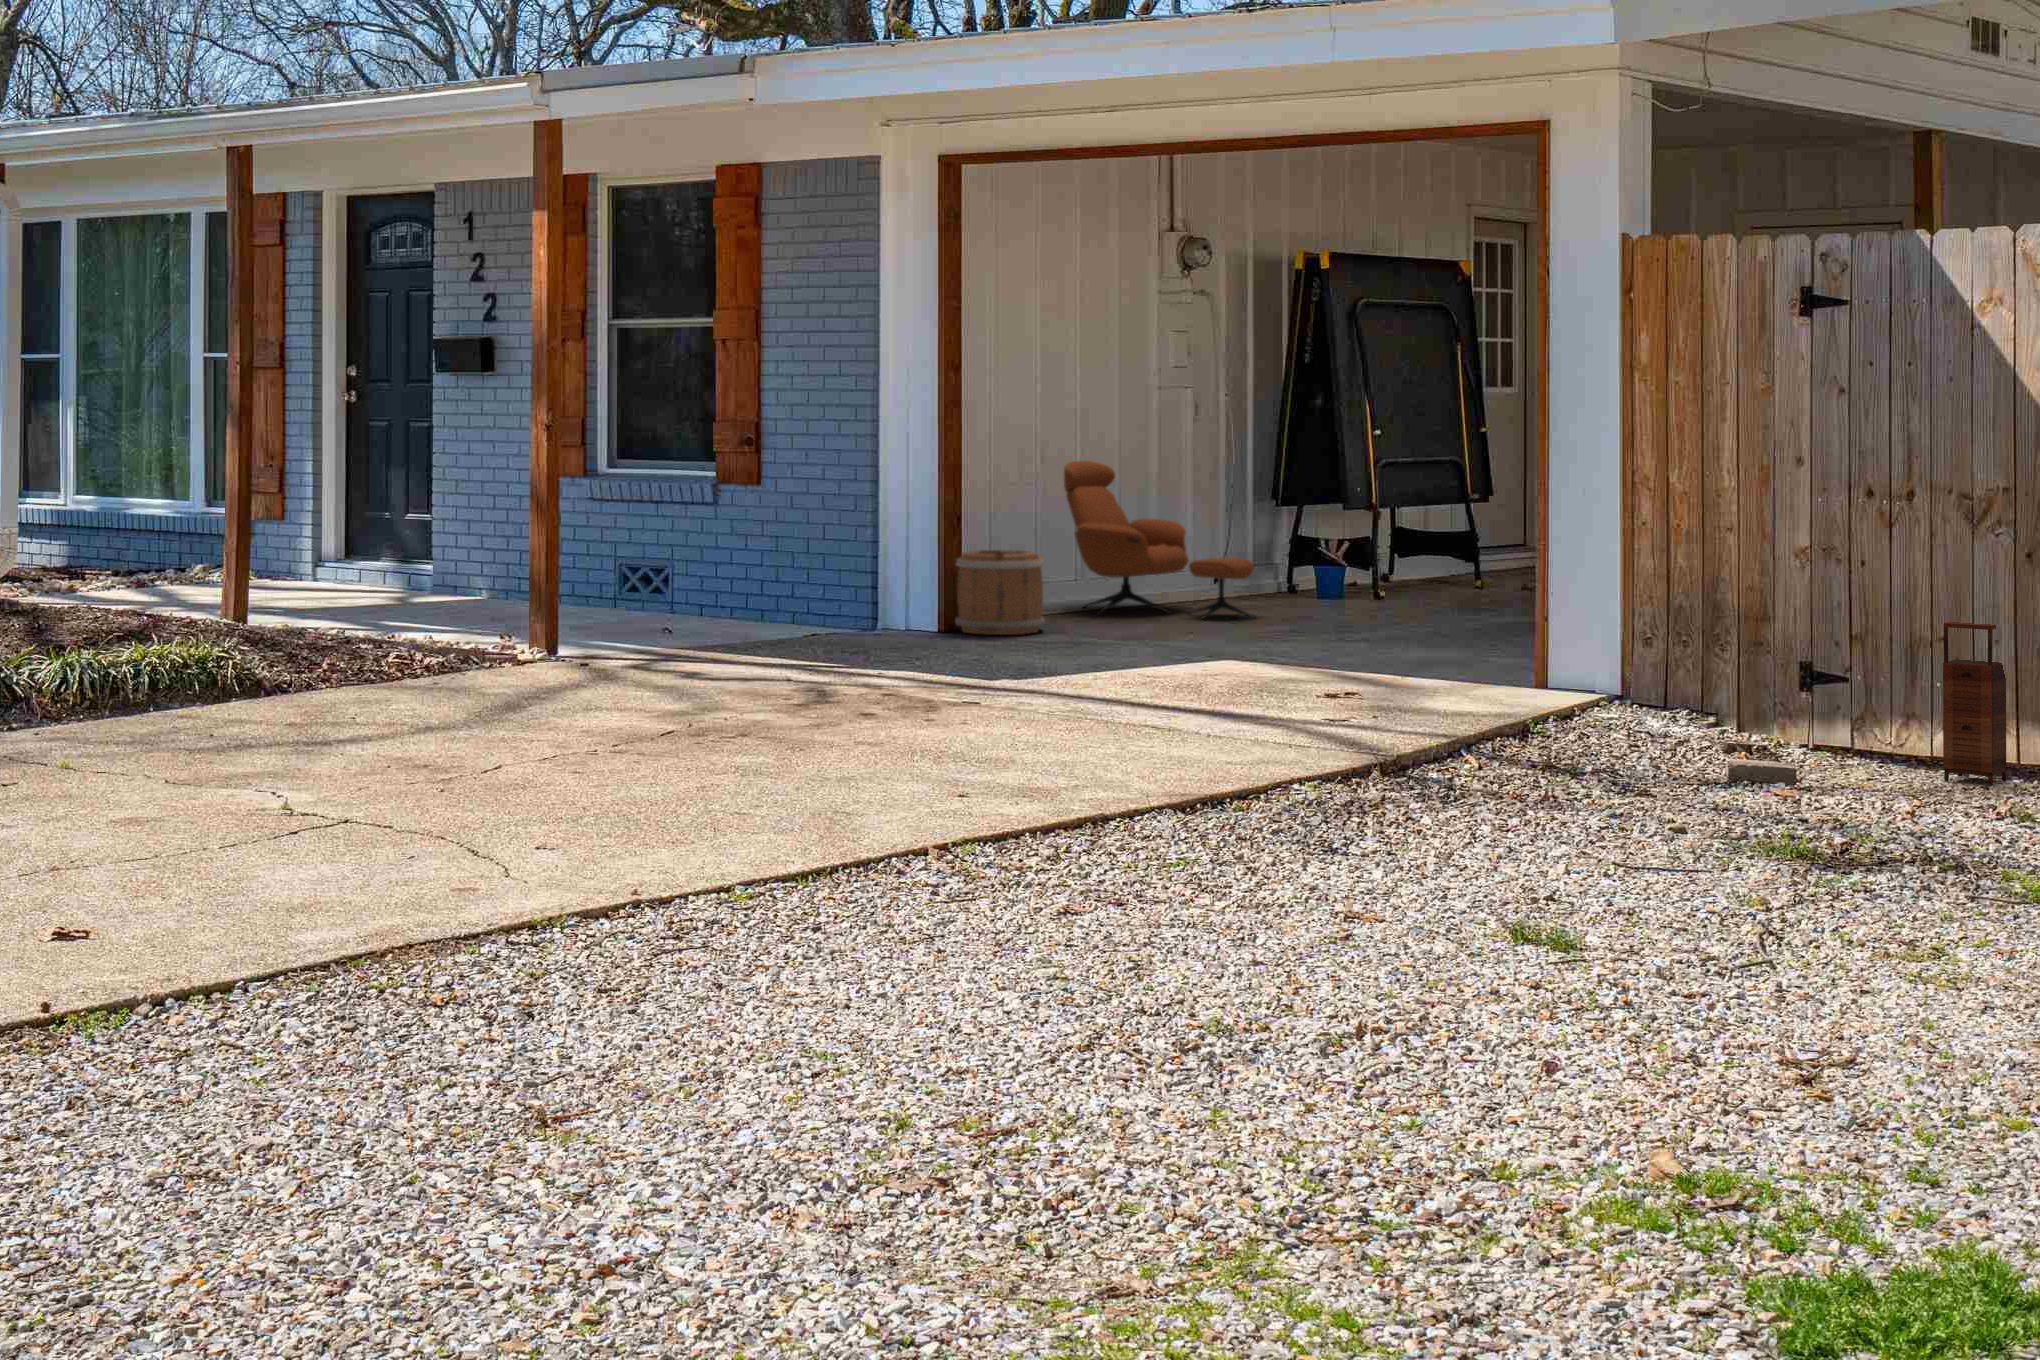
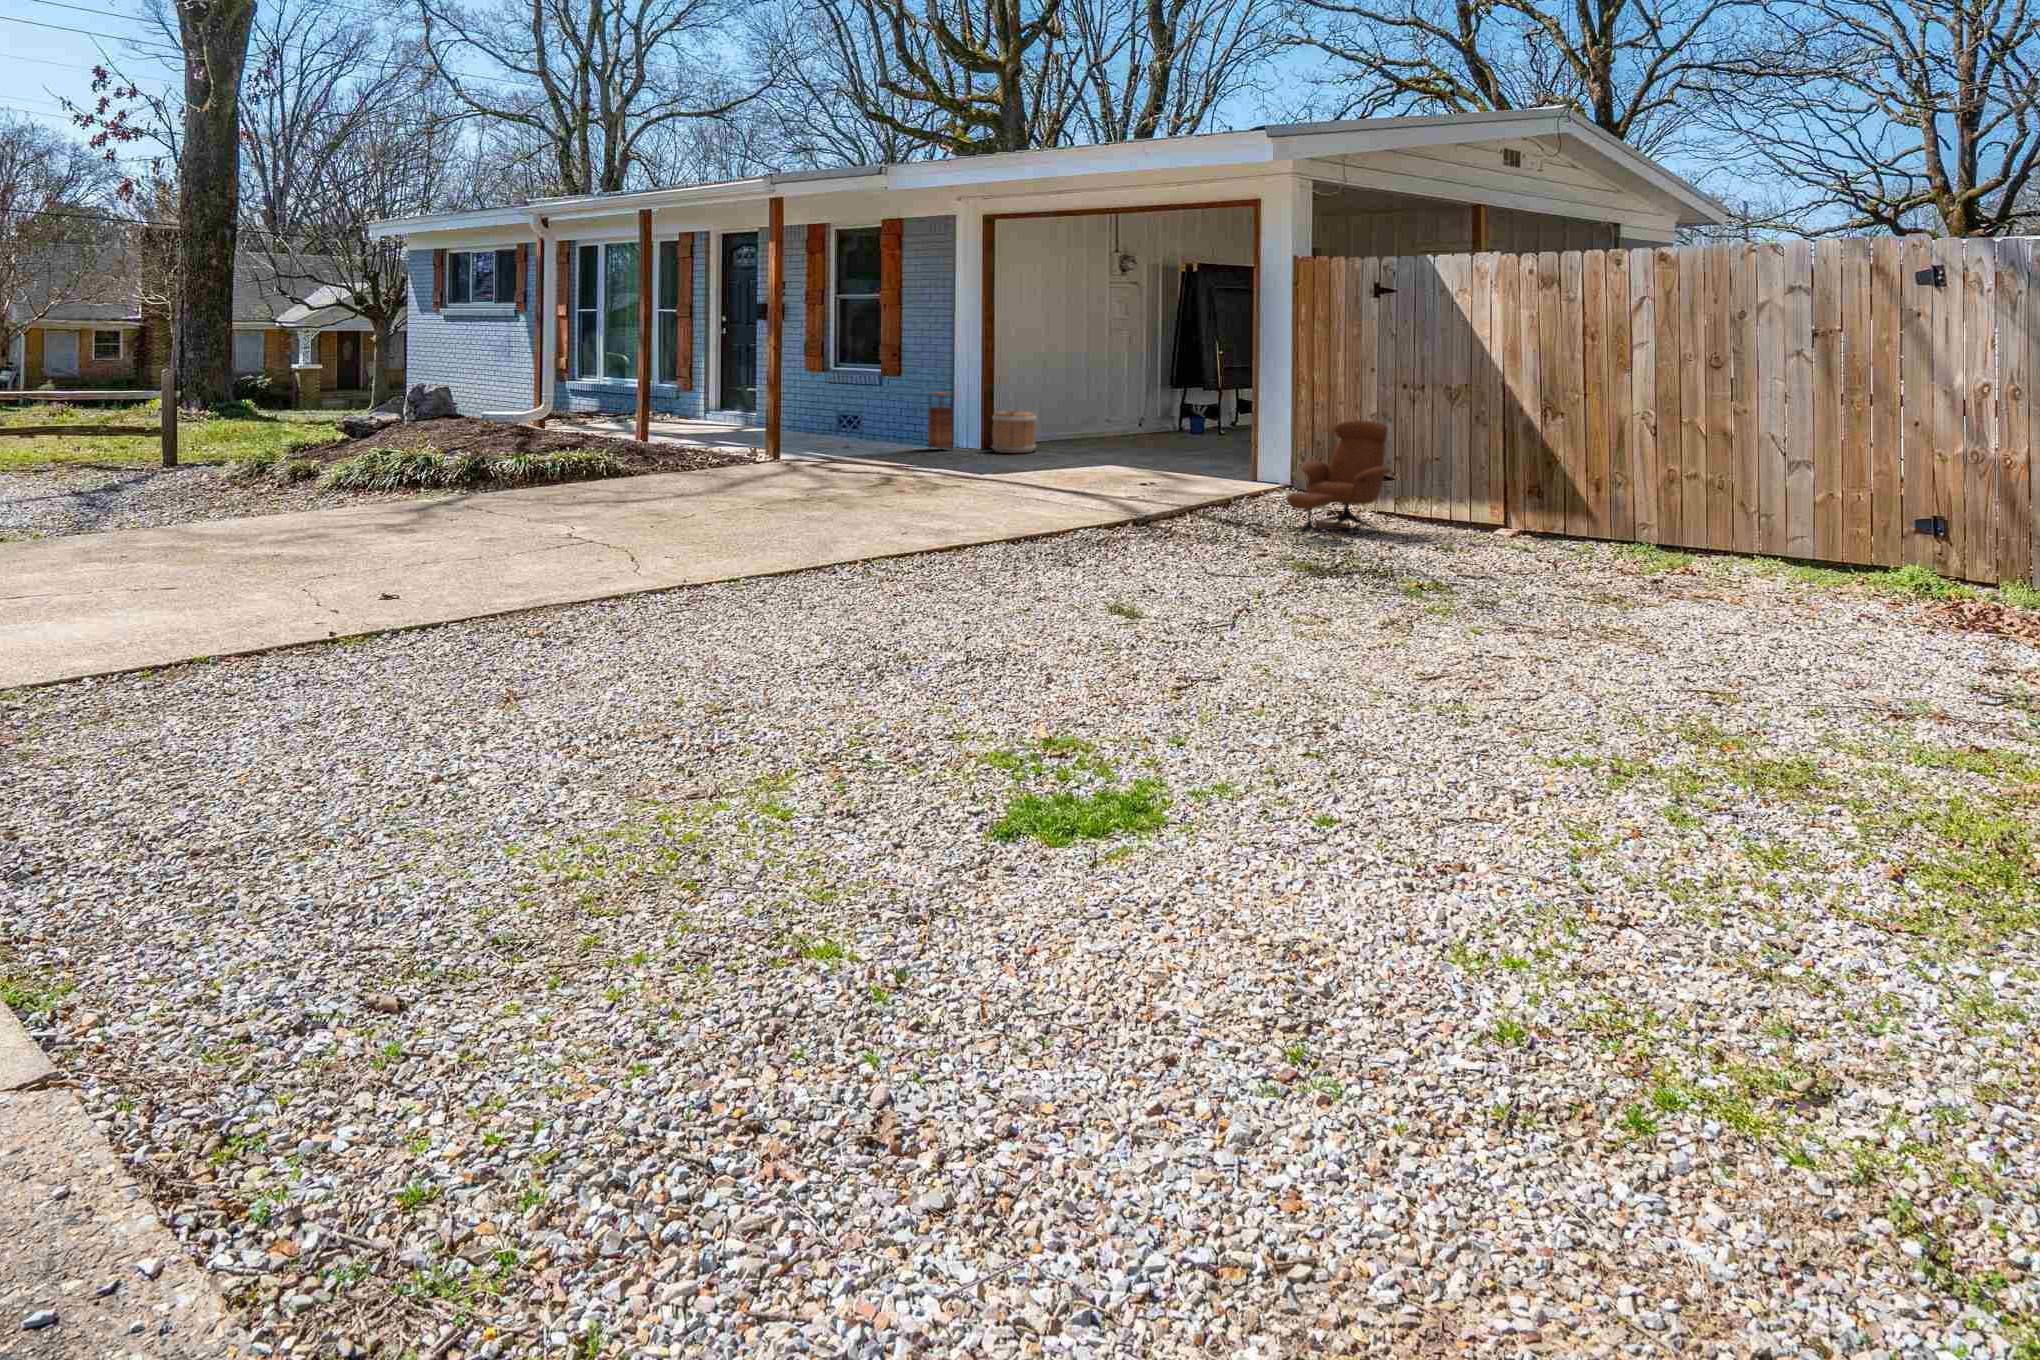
lounge chair: present [1064,461,1255,618] -> present [1286,420,1391,538]
storage cabinet: present [1943,622,2007,785] -> present [928,392,953,449]

